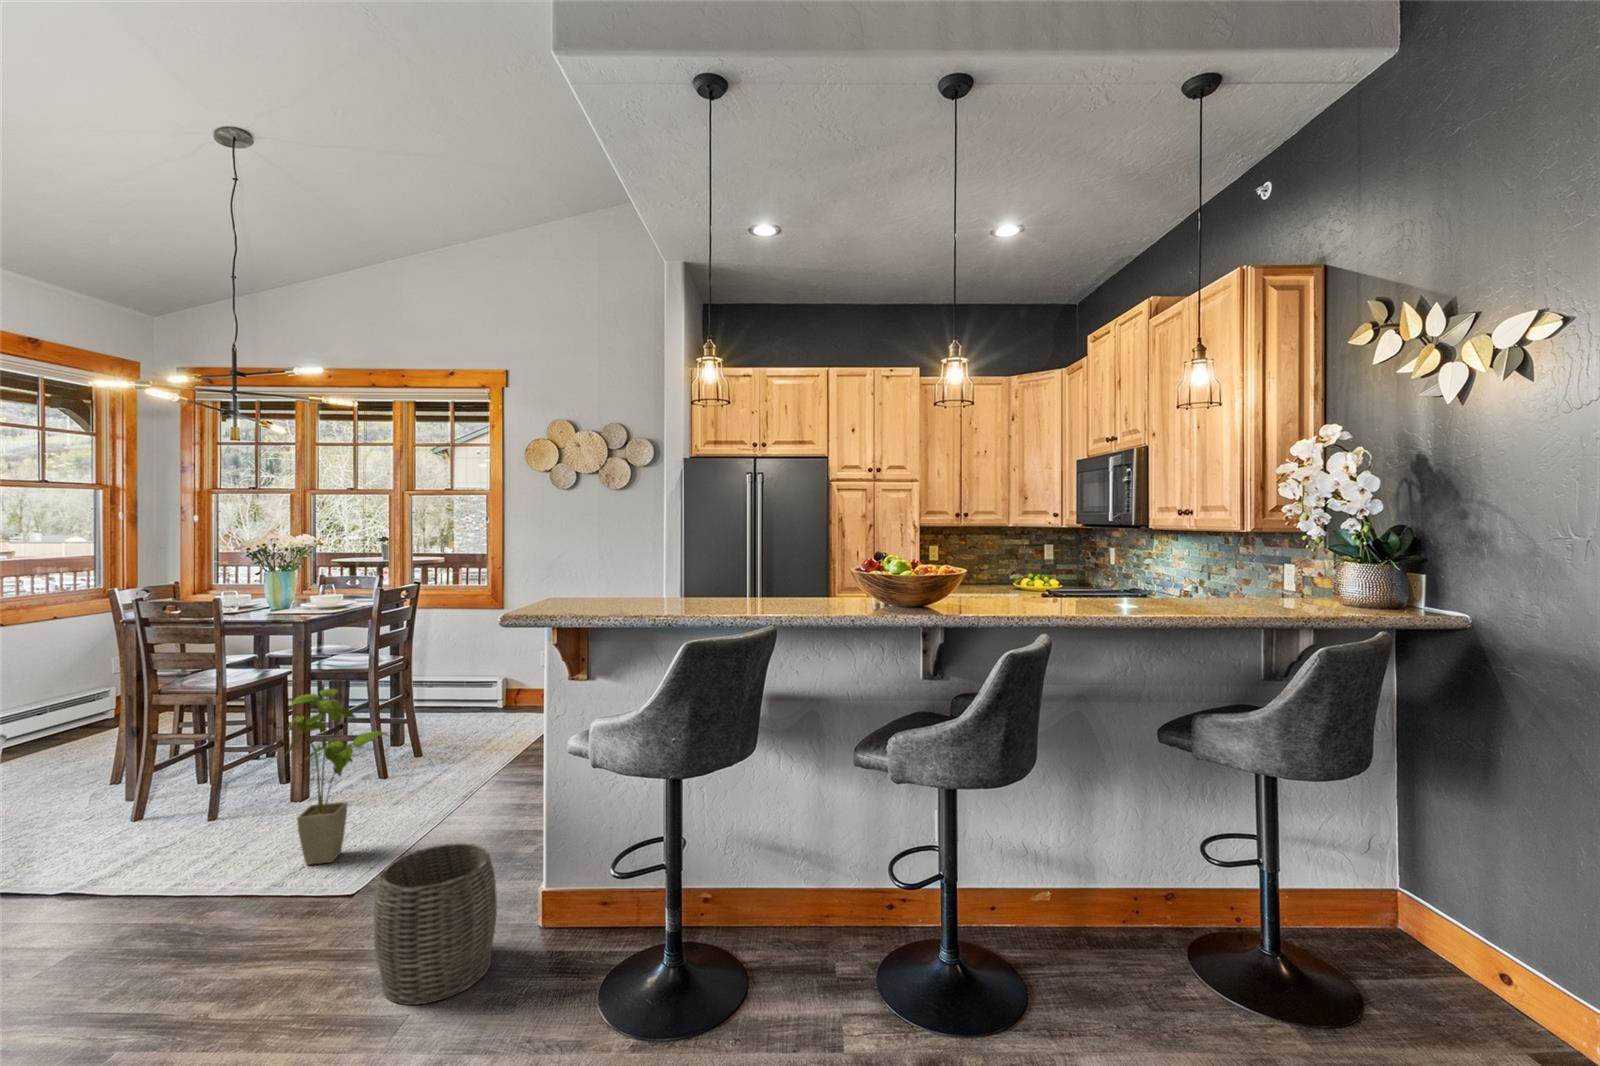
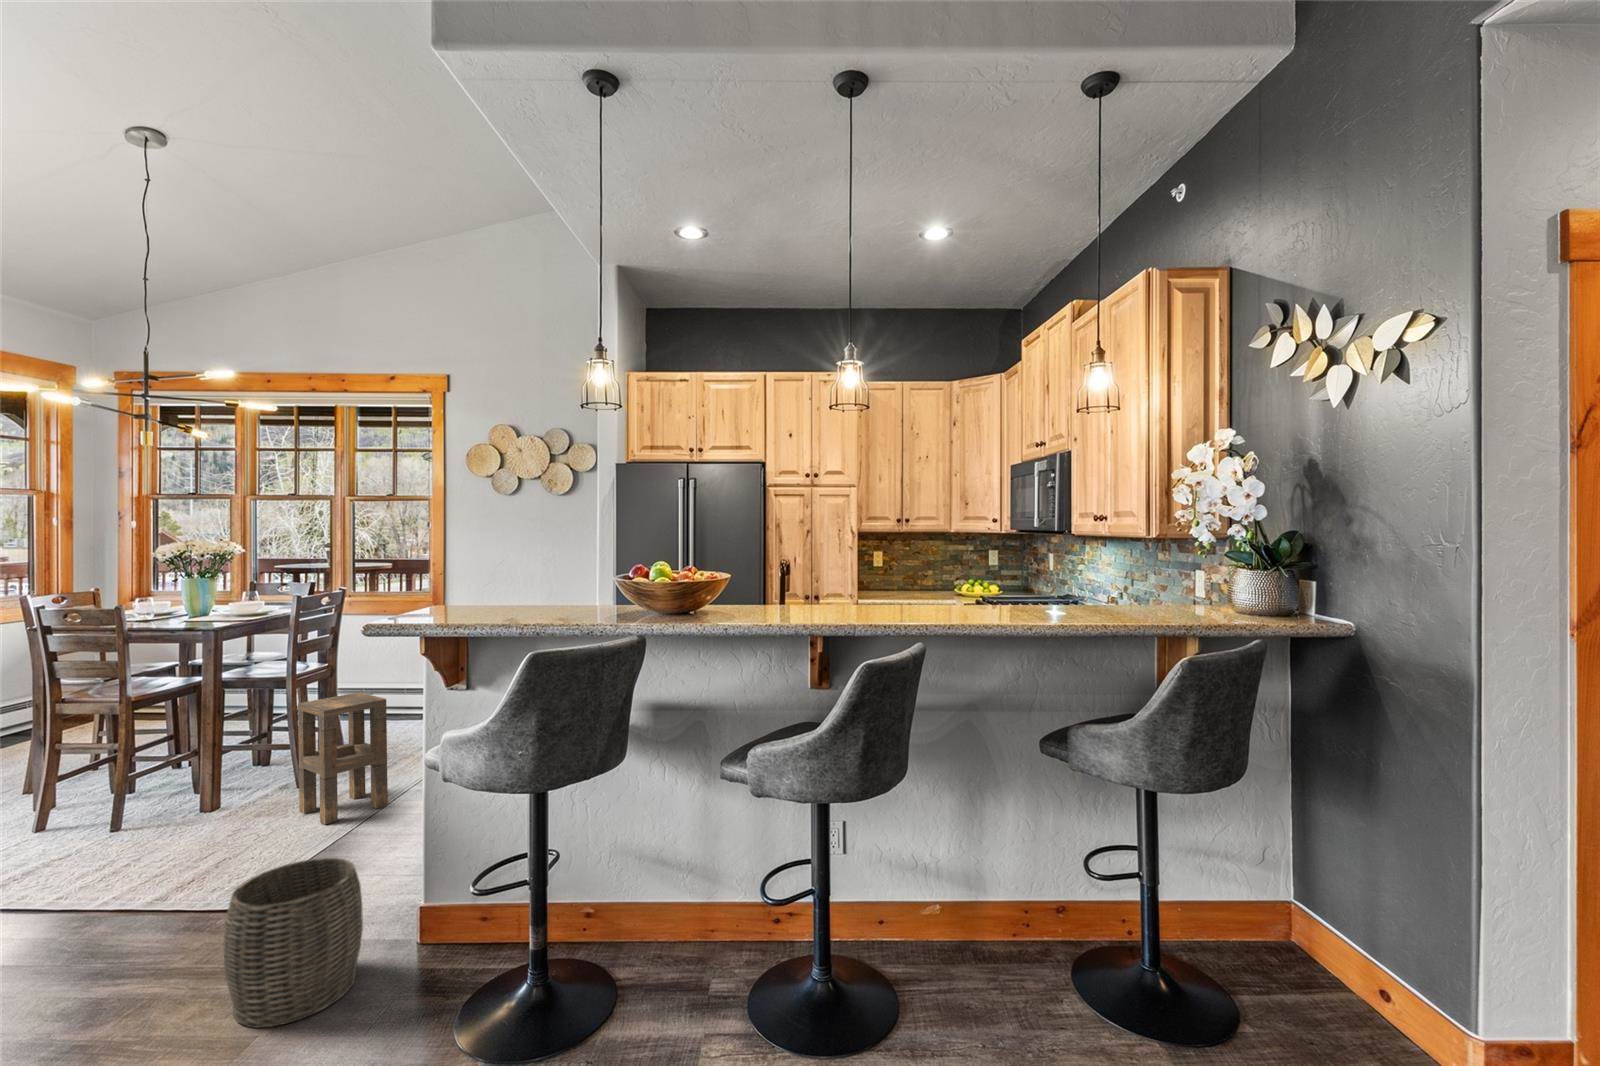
side table: none [386,685,473,815] -> present [298,692,388,825]
house plant: present [287,689,388,865] -> none [172,697,292,878]

